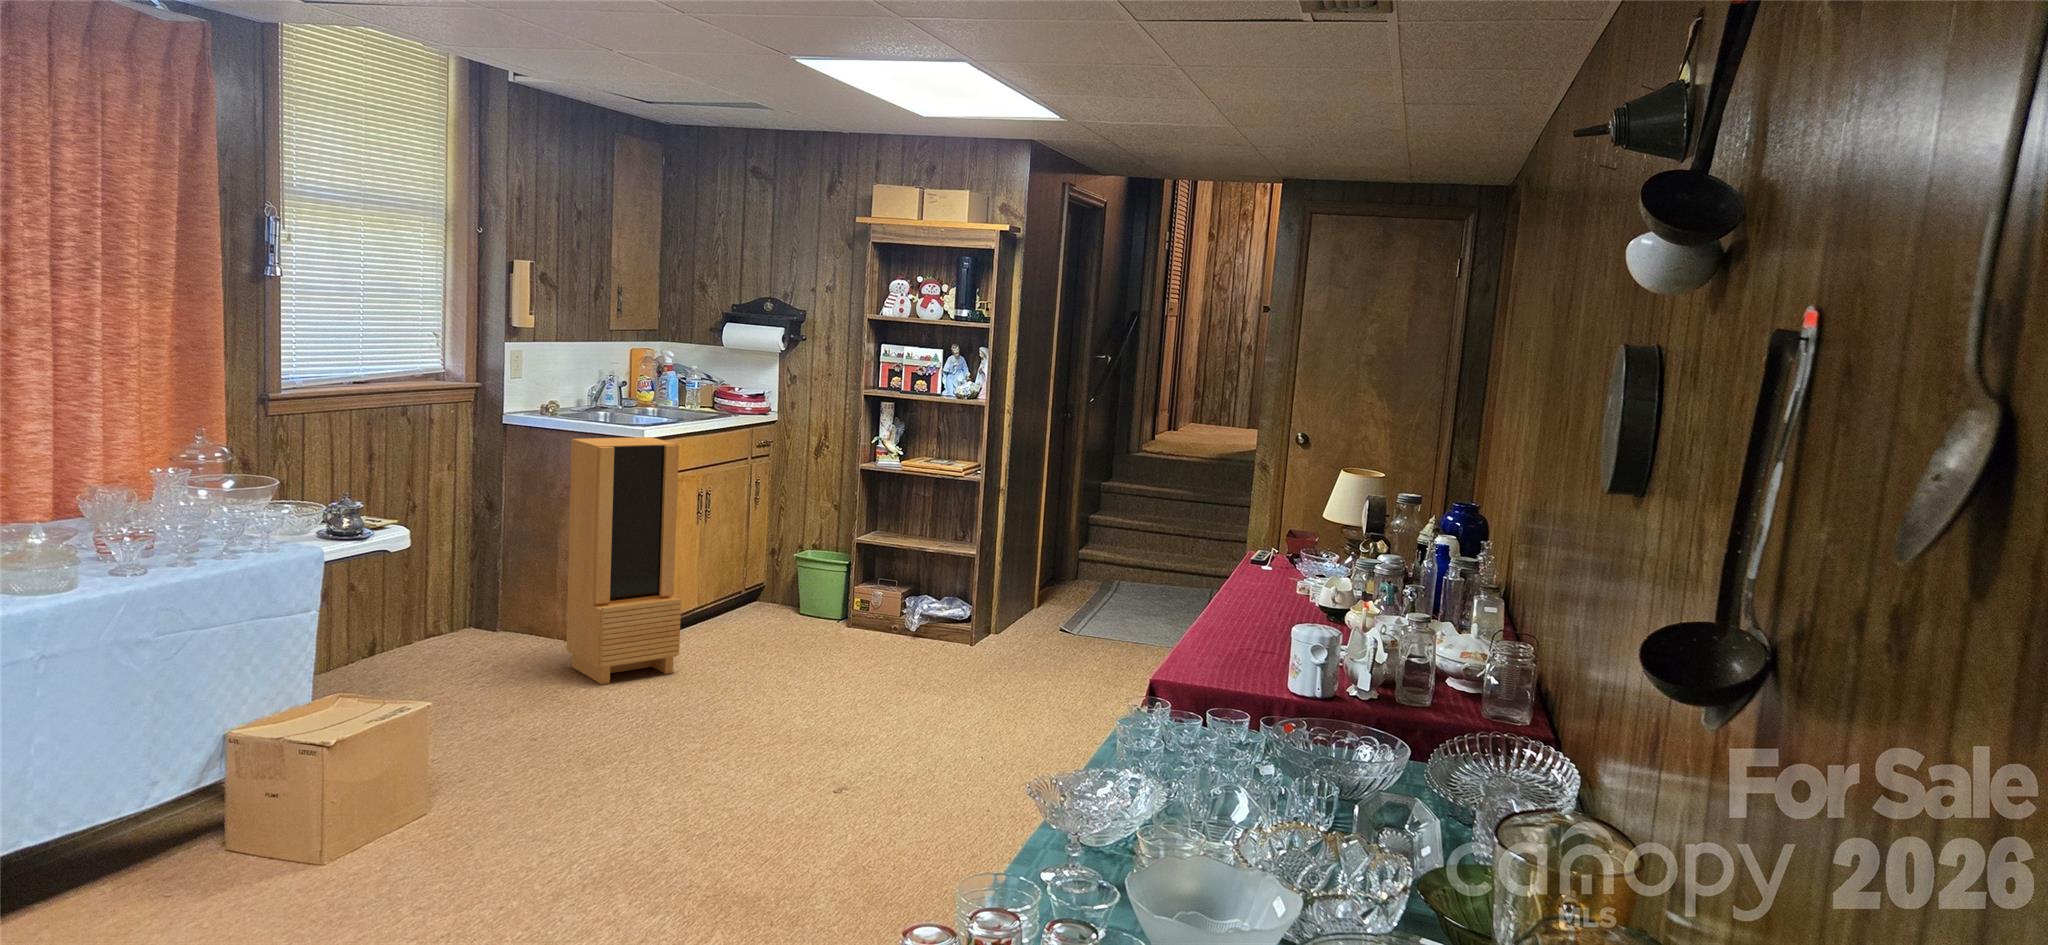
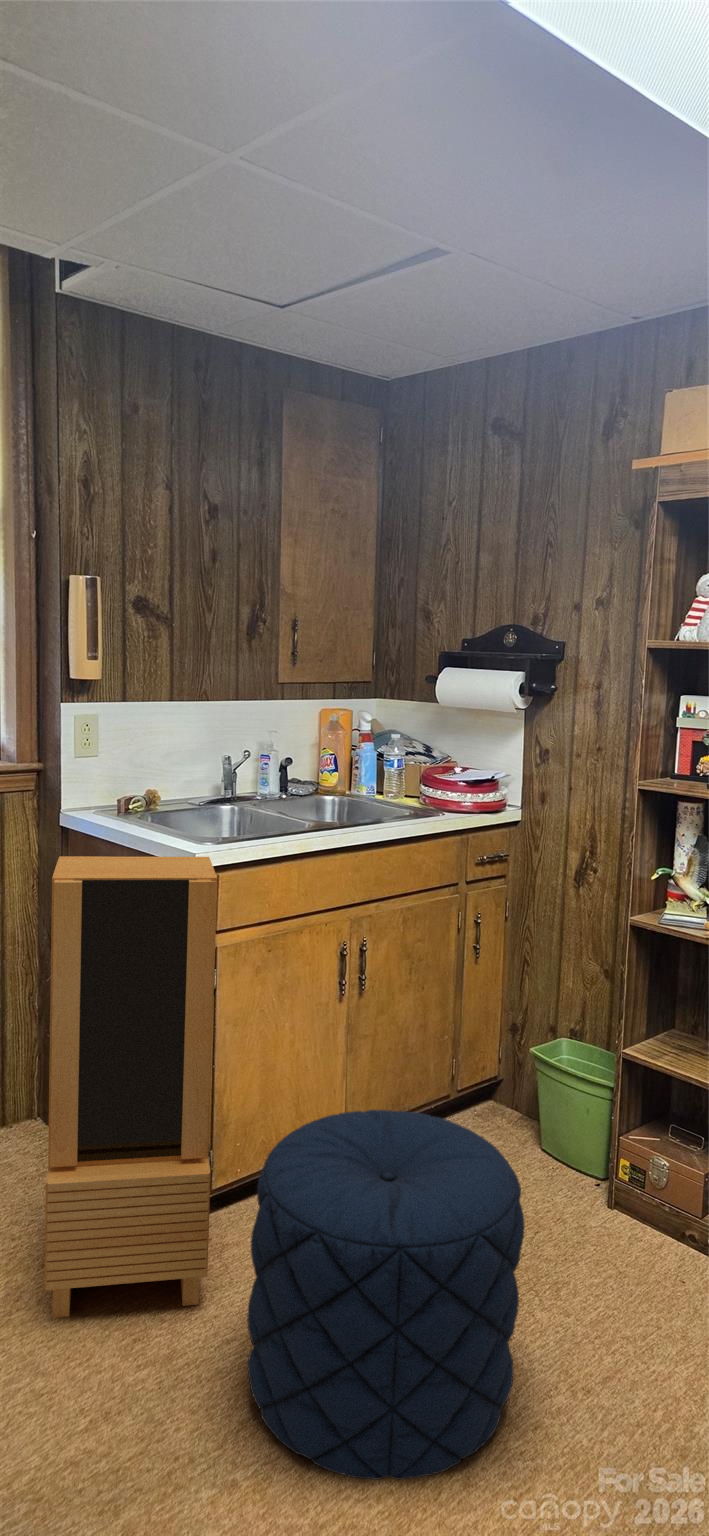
pouf: none [718,556,852,697] -> present [247,1110,525,1480]

